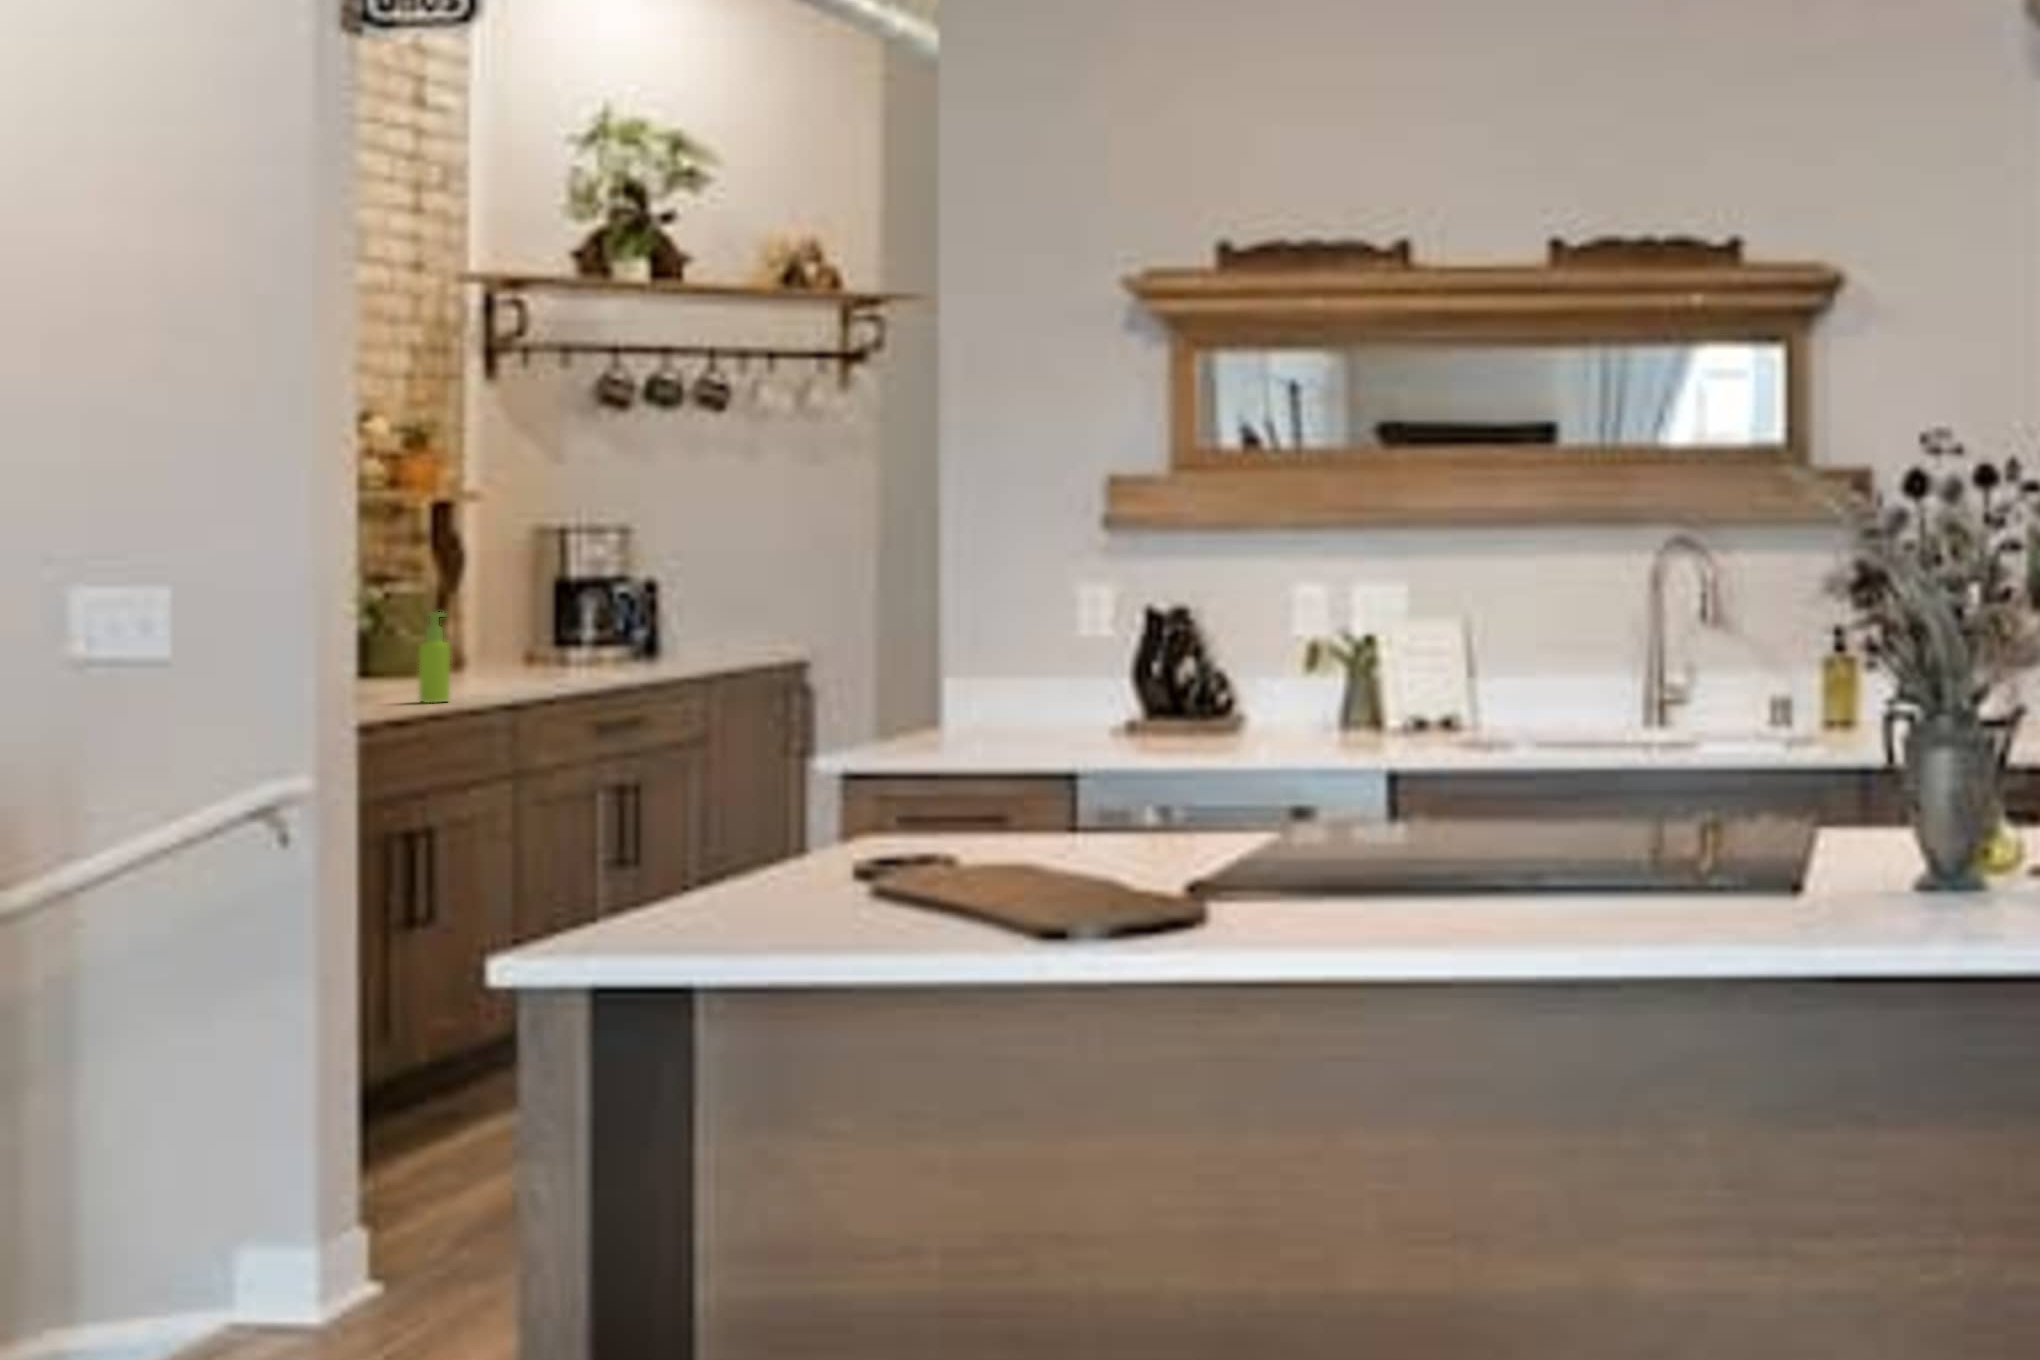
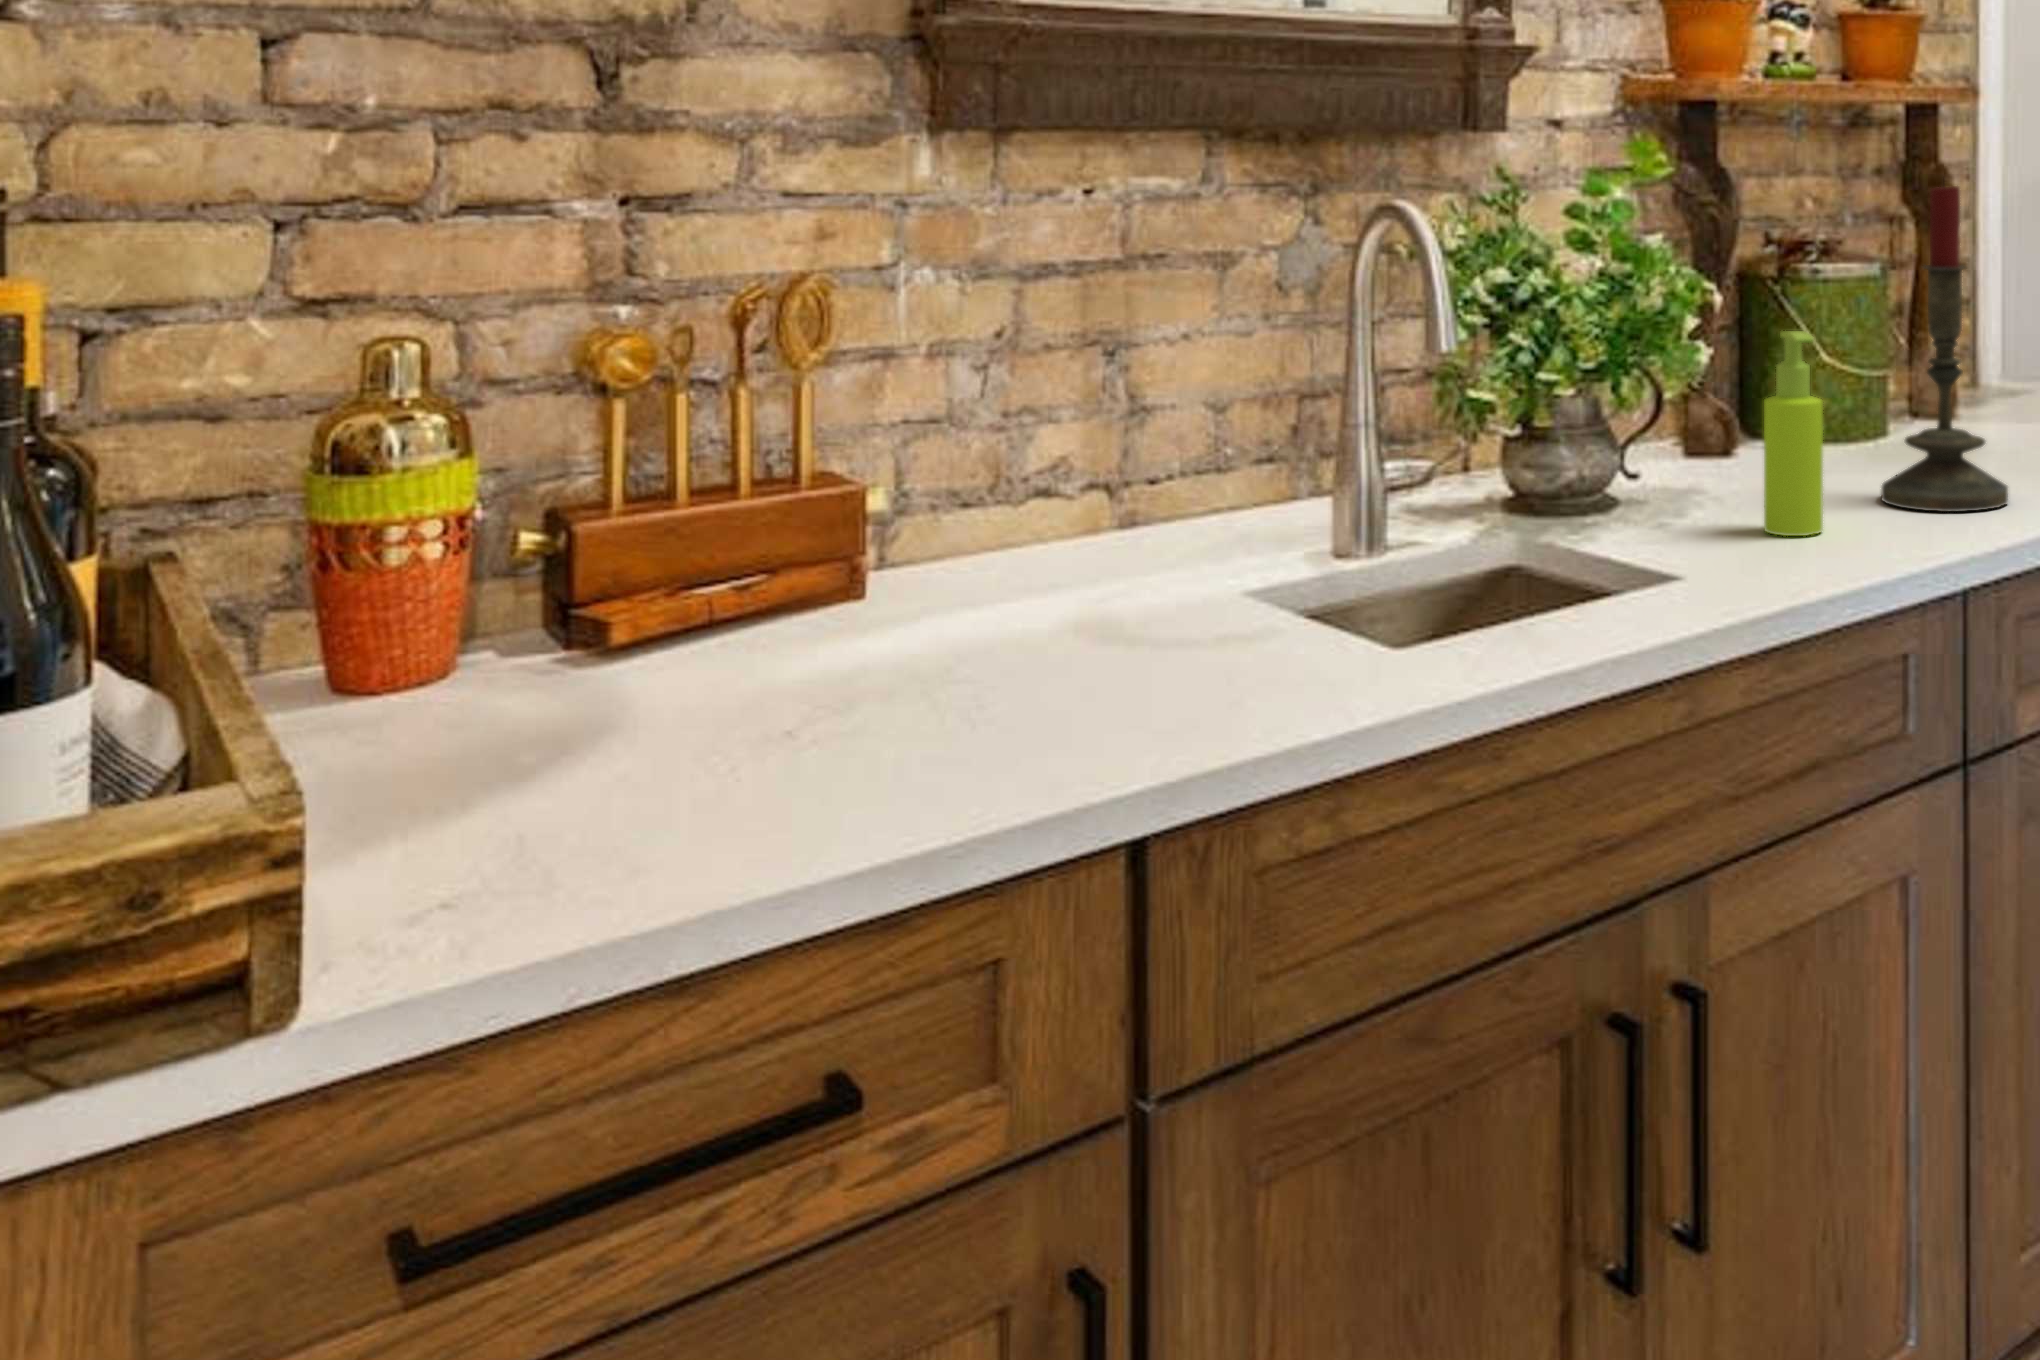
candle: none [464,543,531,695] -> present [1881,185,2008,512]

